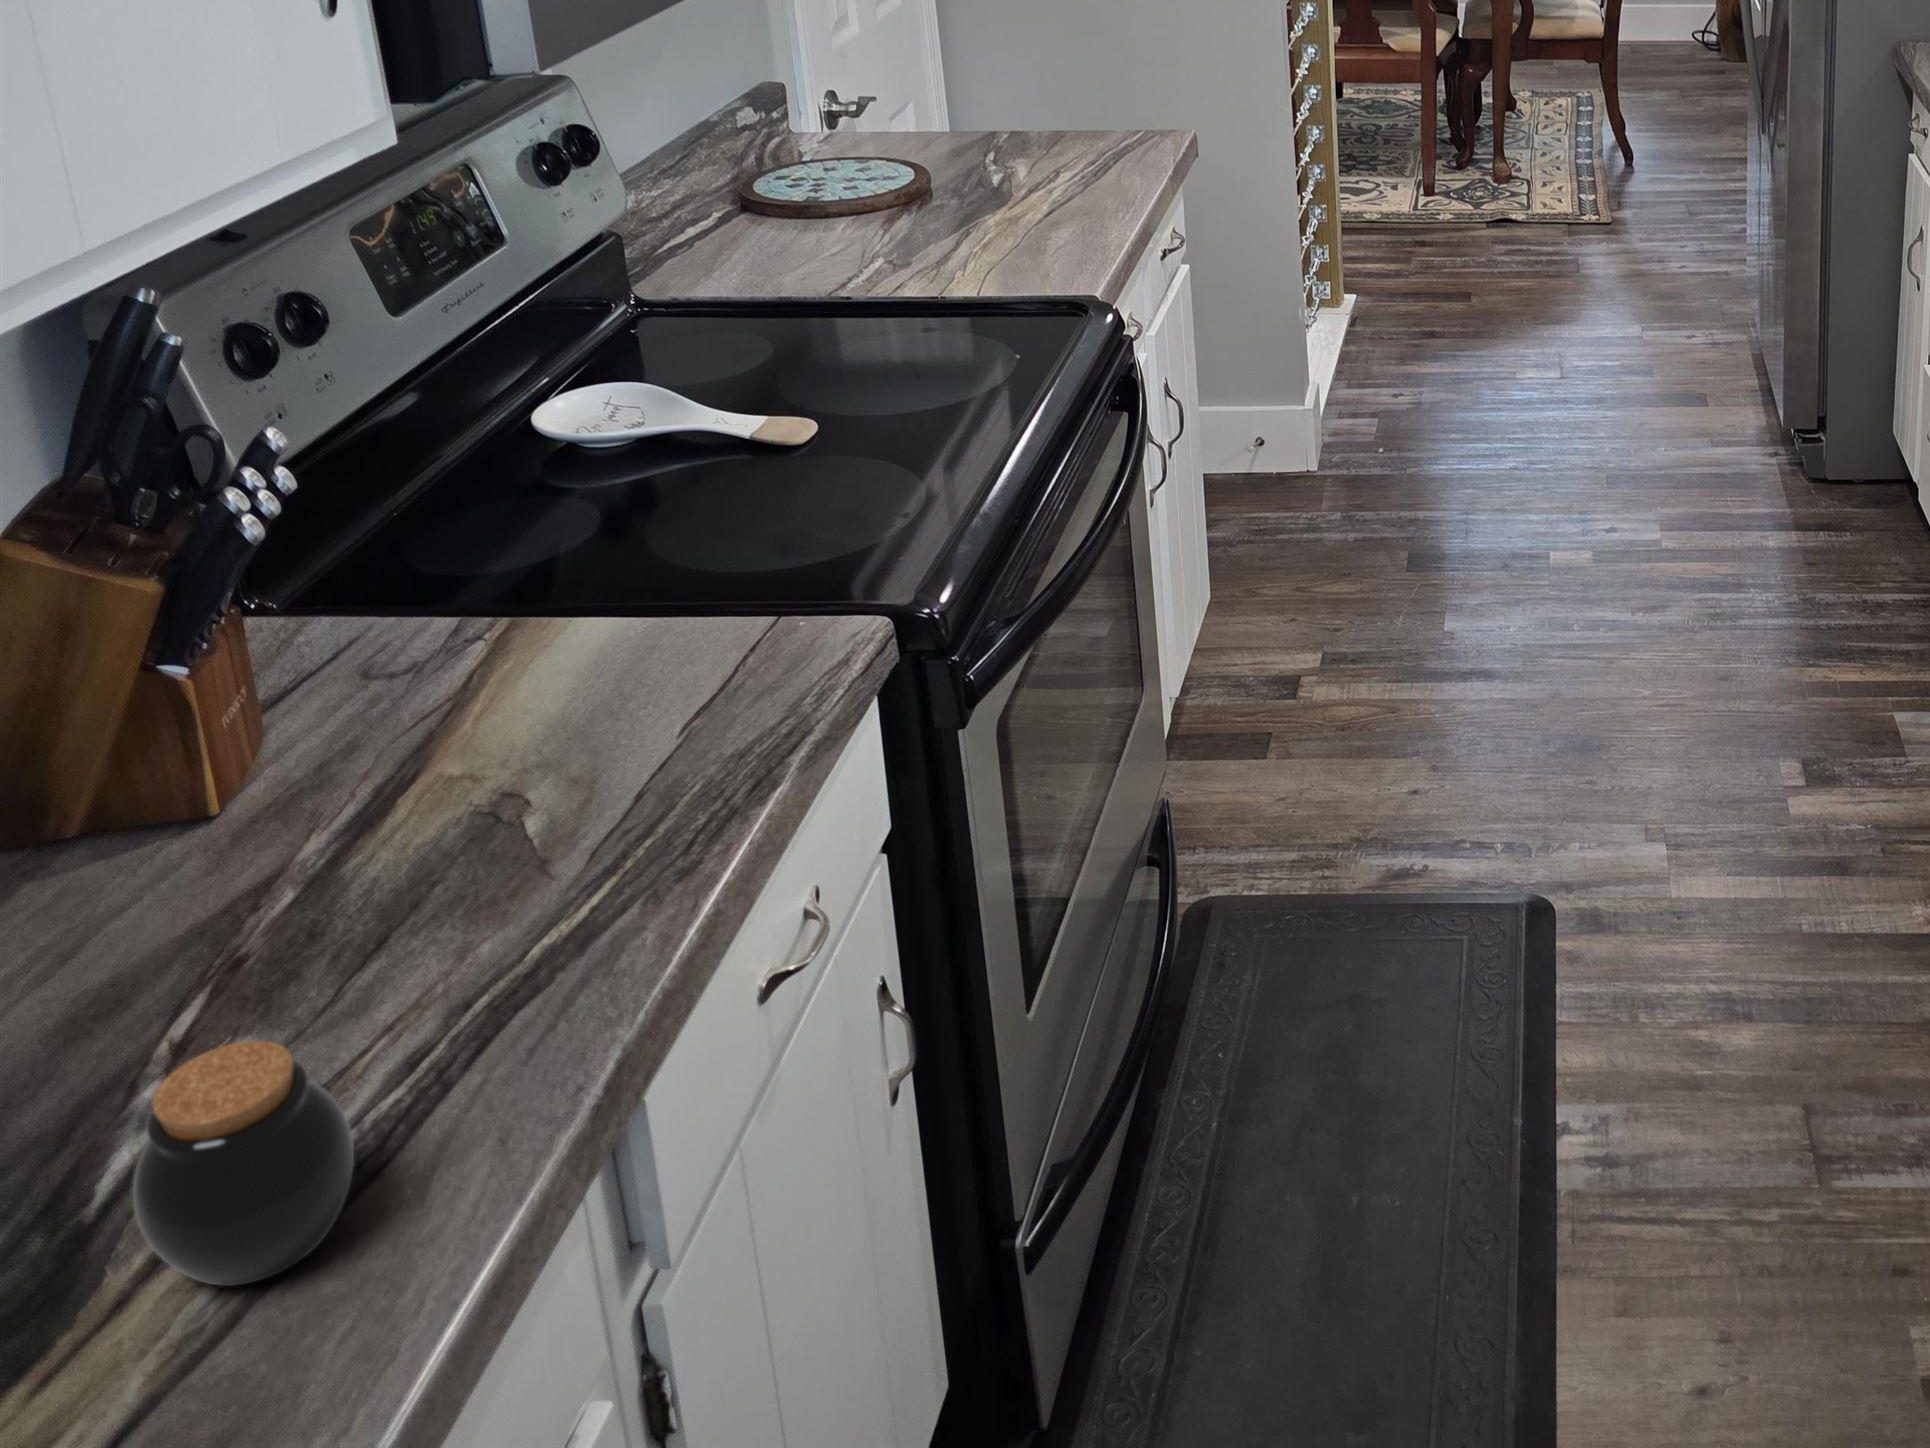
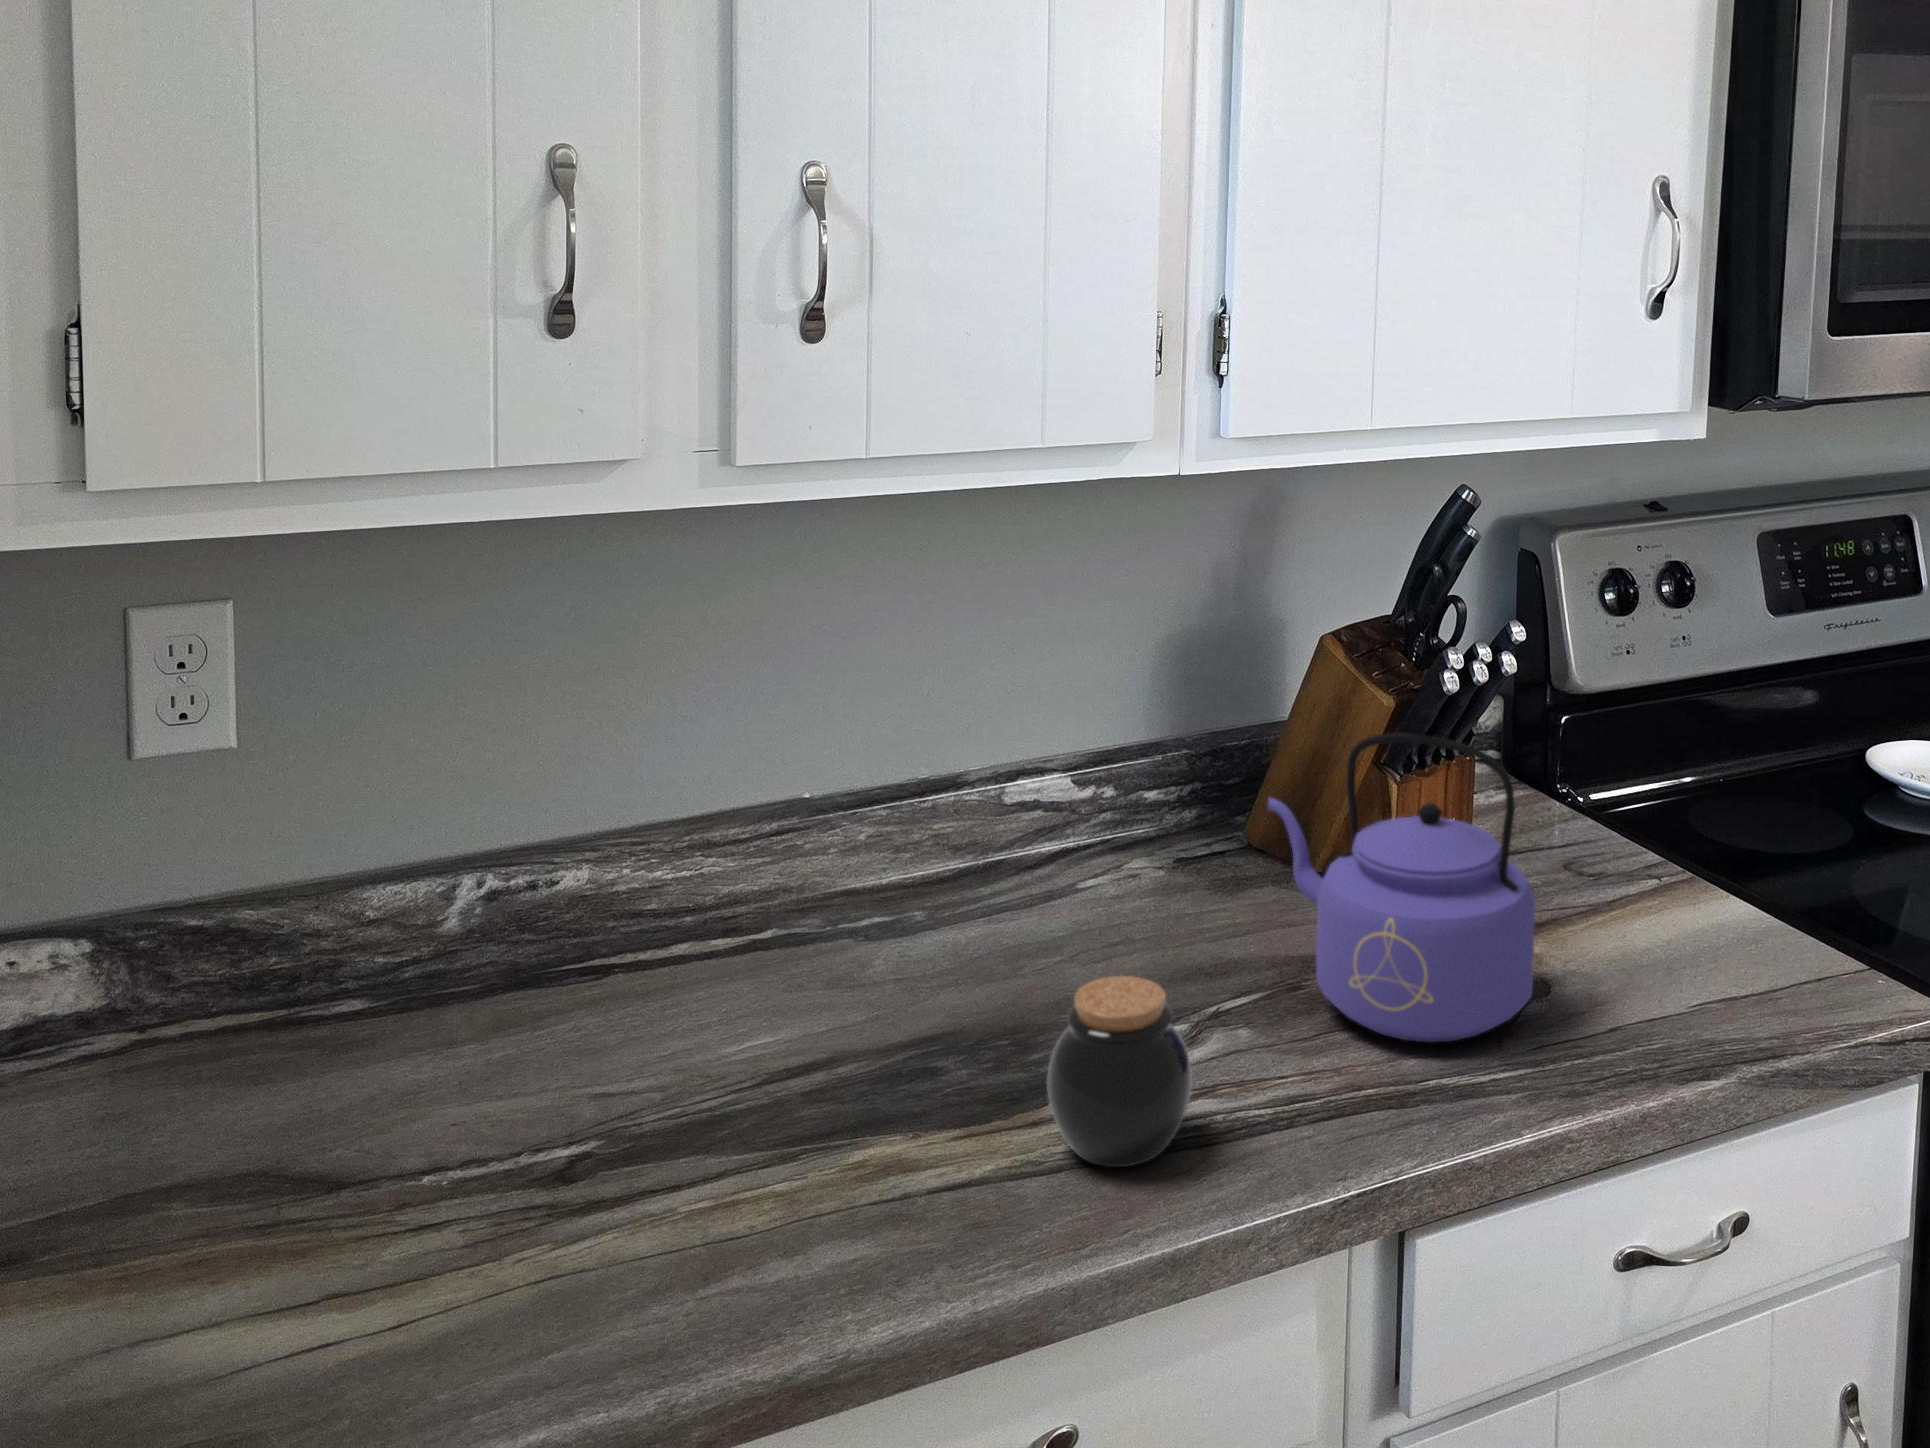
kettle: none [97,594,541,953] -> present [1268,733,1535,1043]

